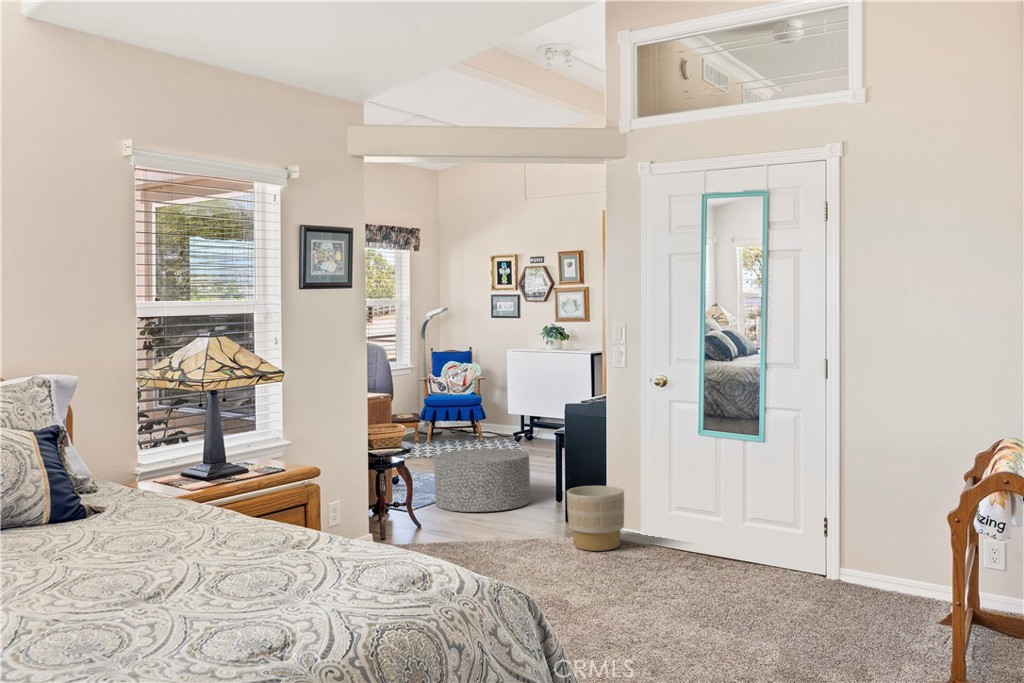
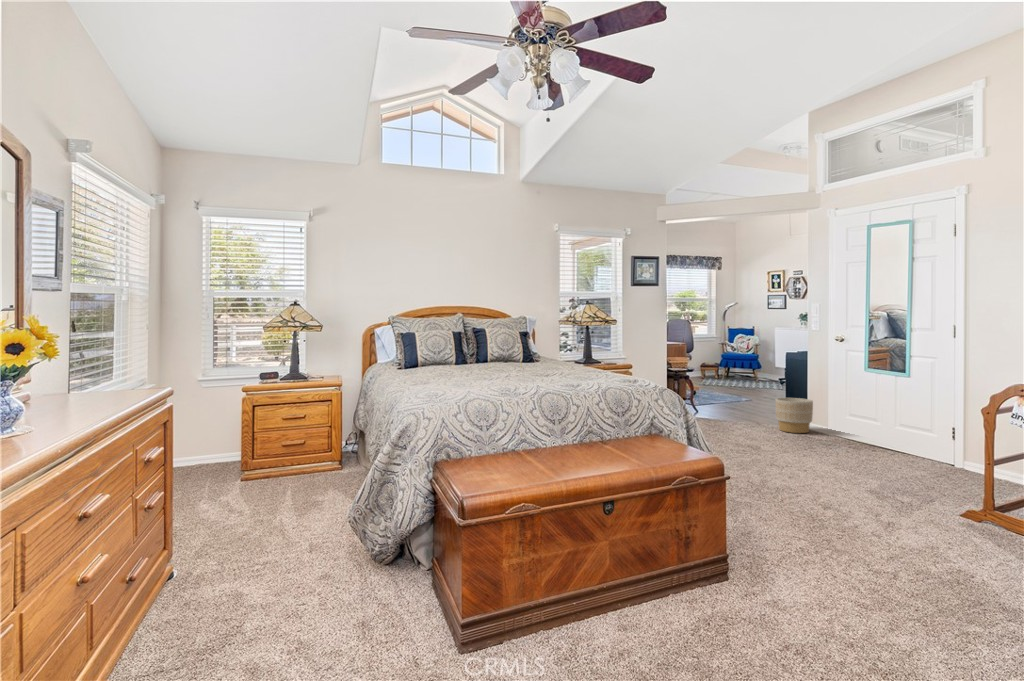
ottoman: present [434,449,530,512] -> none [709,379,767,411]

